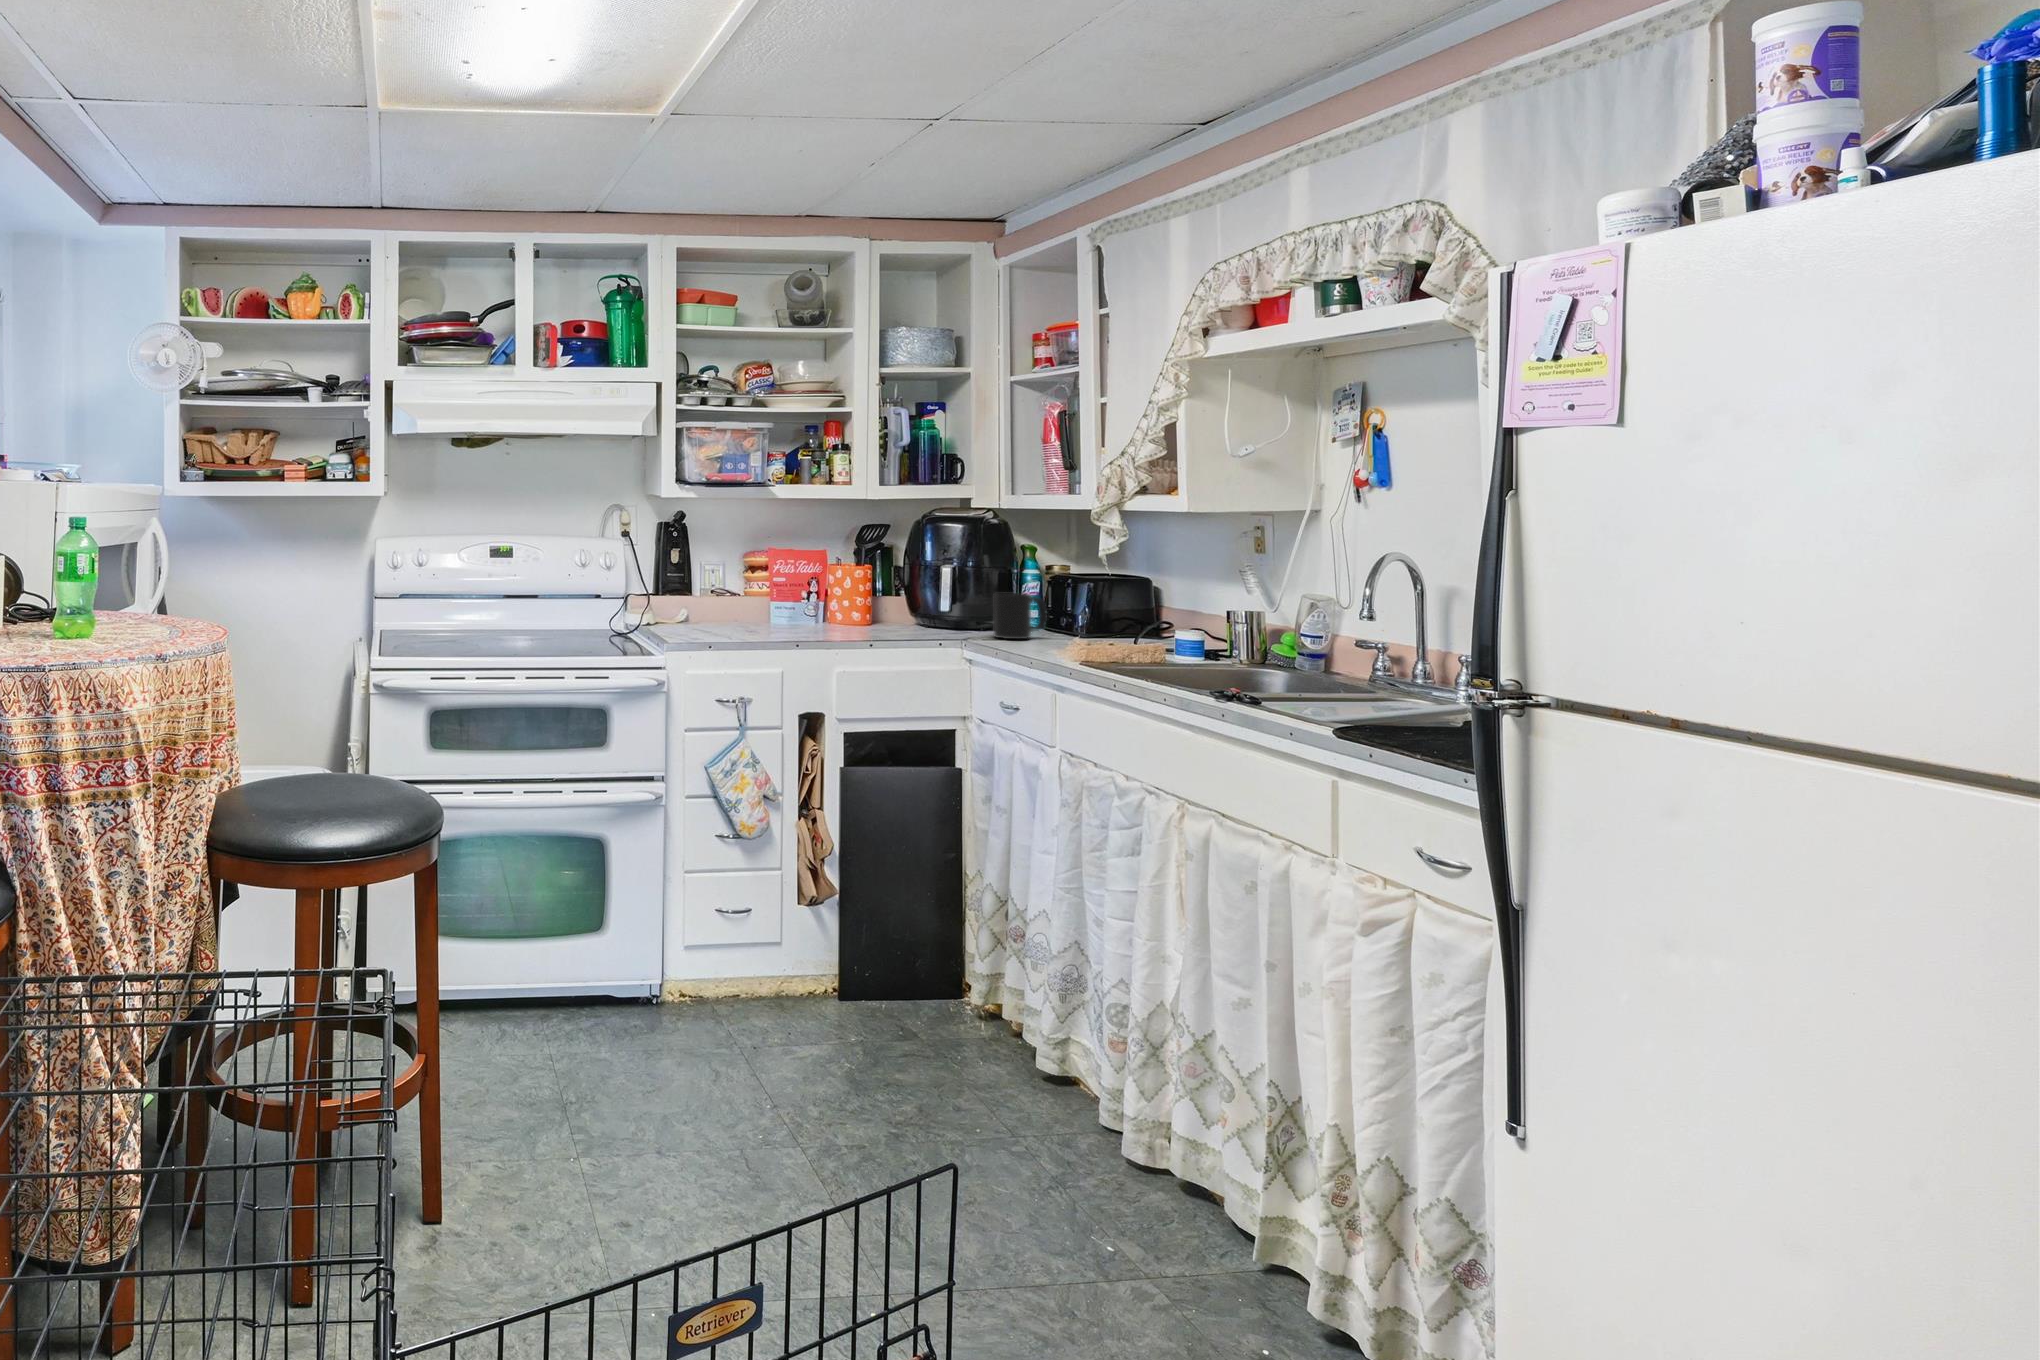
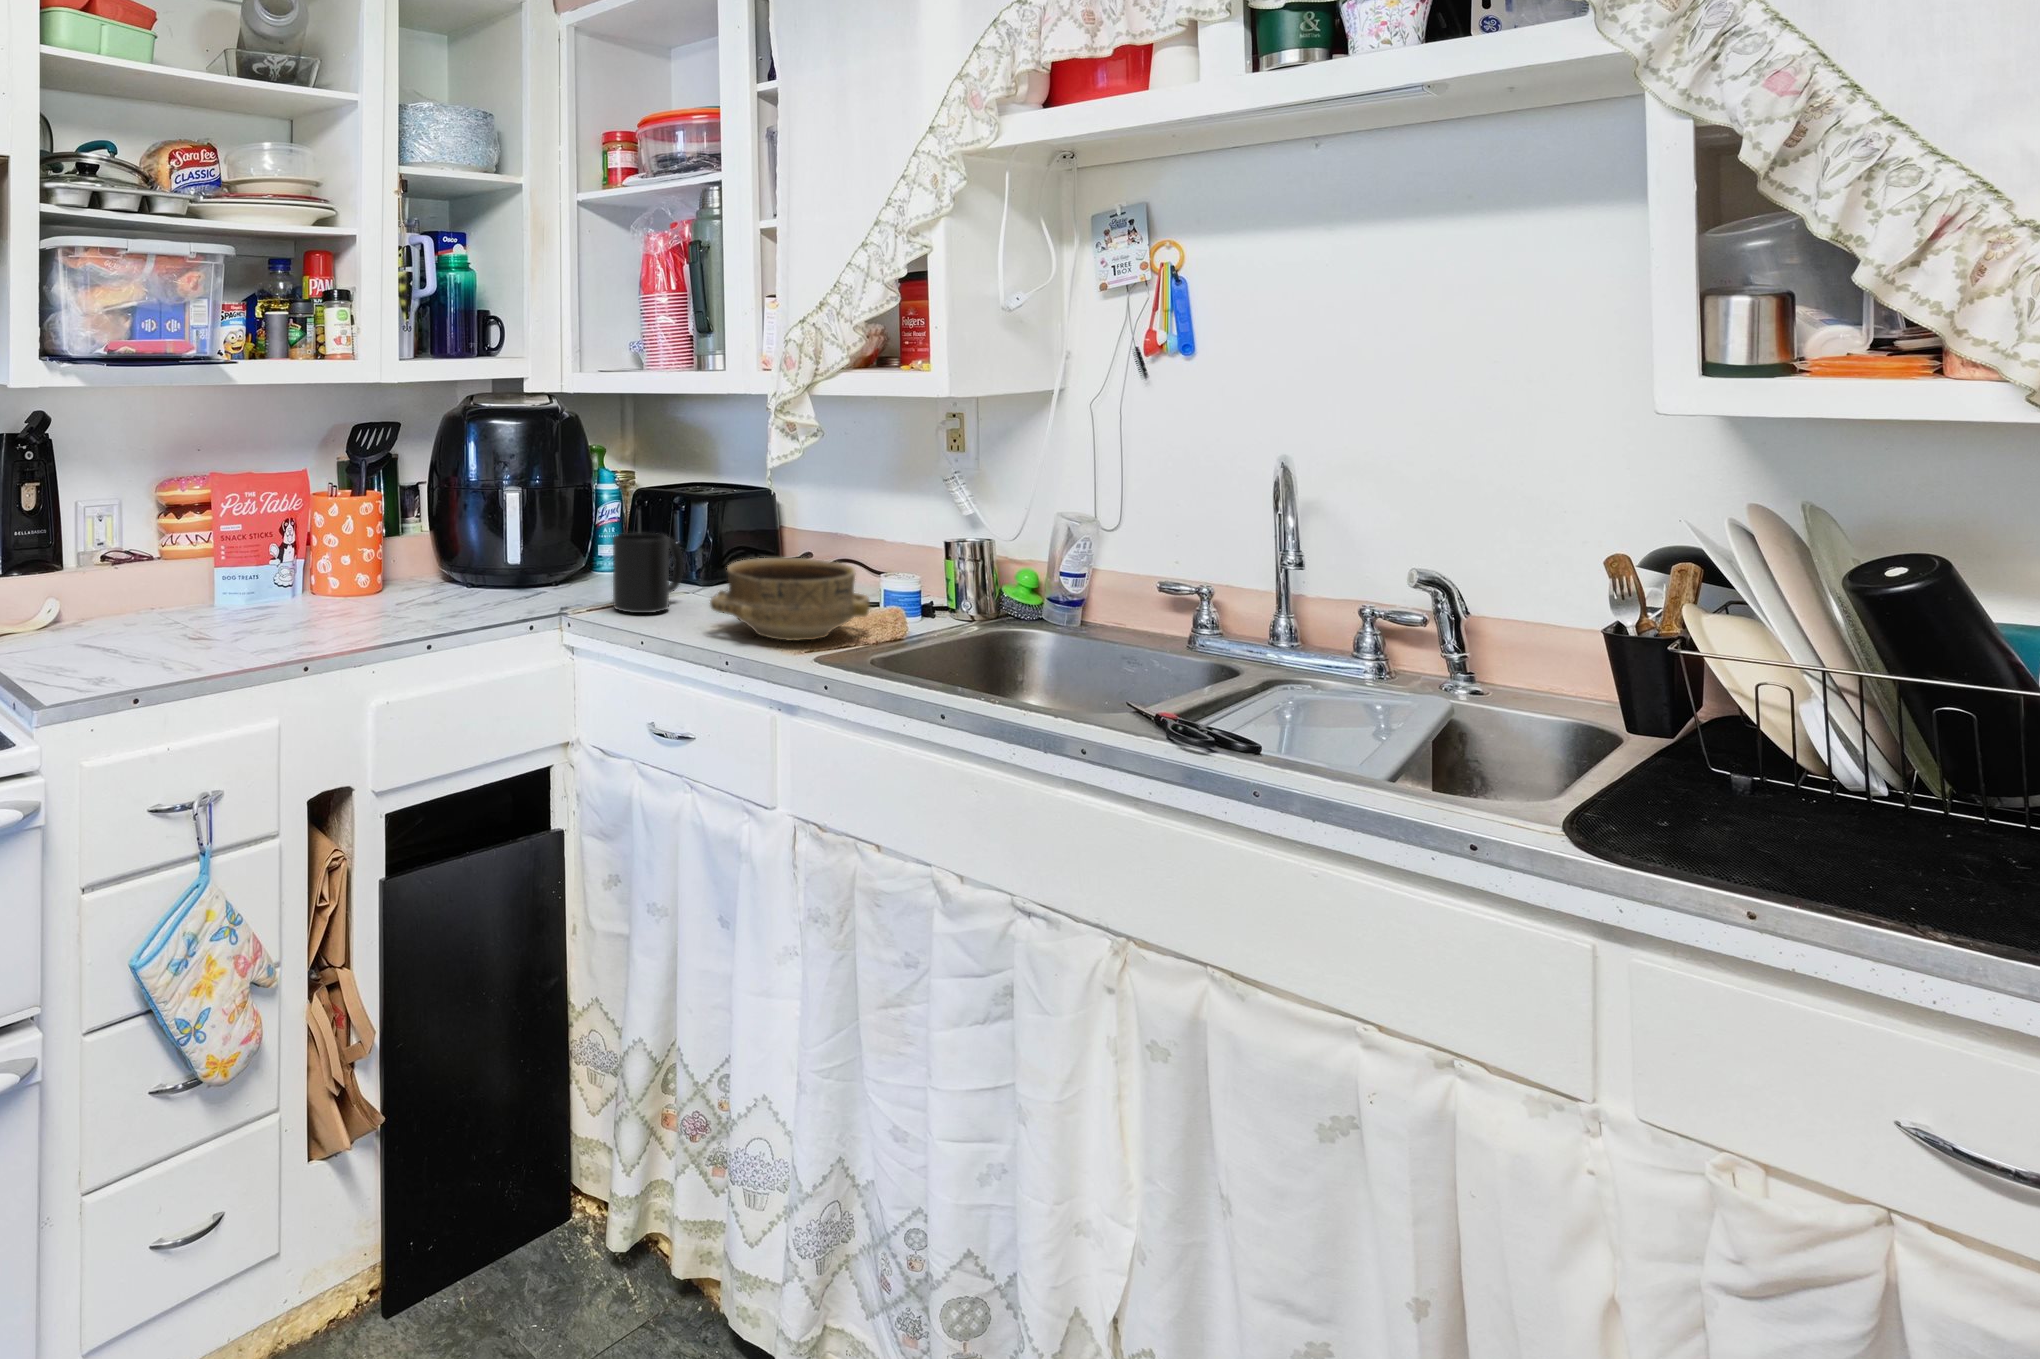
ceramic bowl: none [1036,609,1147,654] -> present [710,558,870,641]

